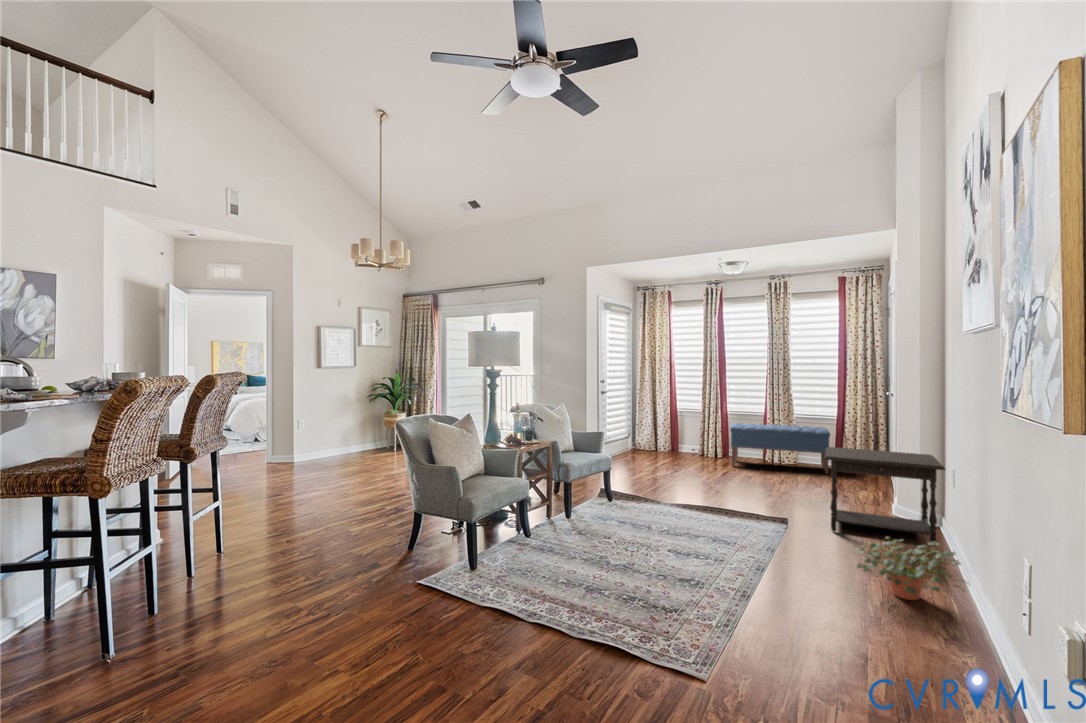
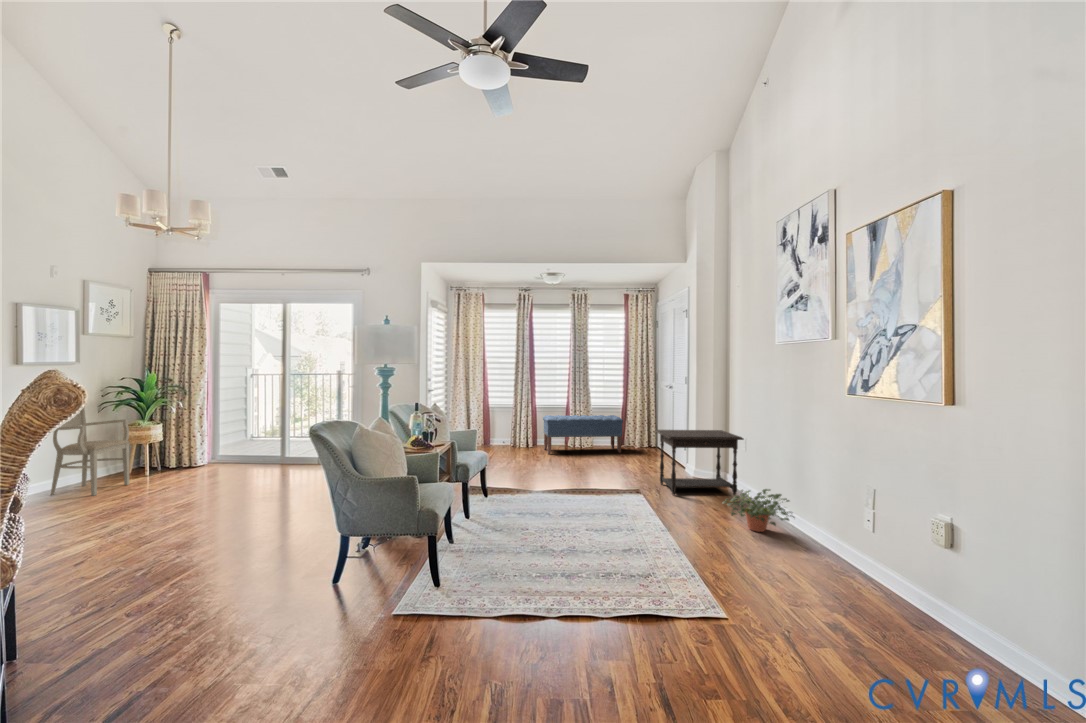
armchair: none [331,396,378,462] -> present [51,408,129,496]

